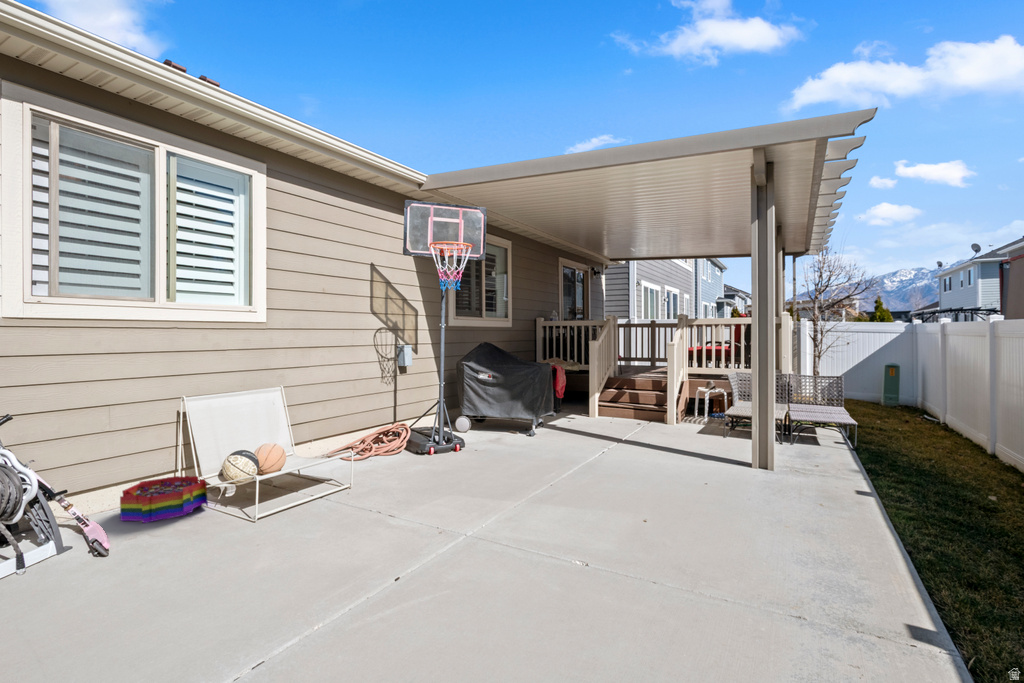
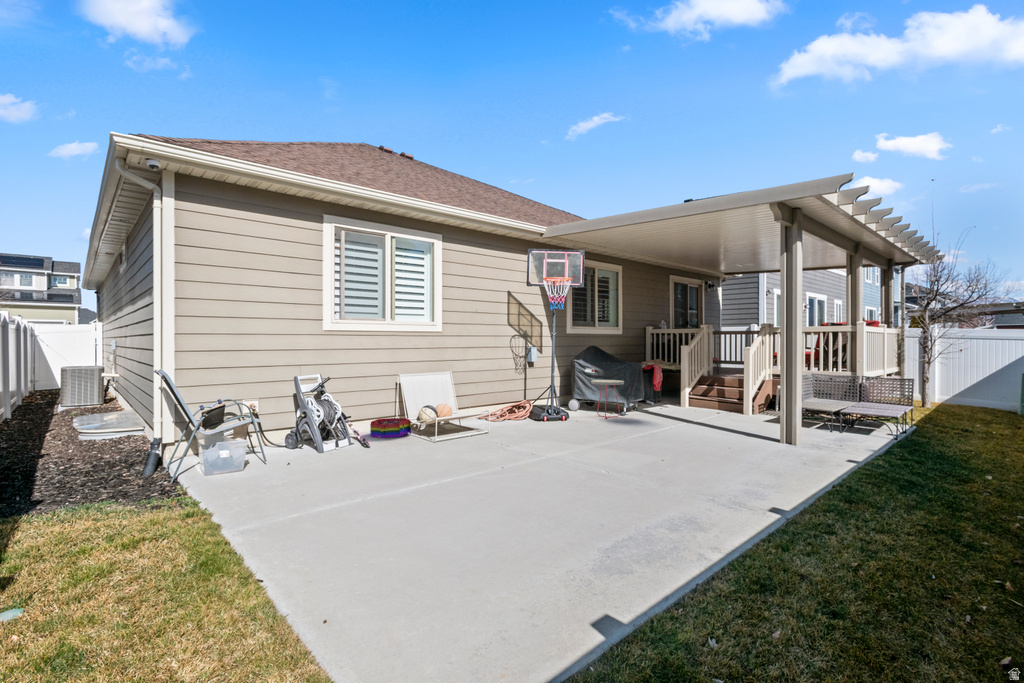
side table: none [491,388,535,443] -> present [591,380,624,418]

